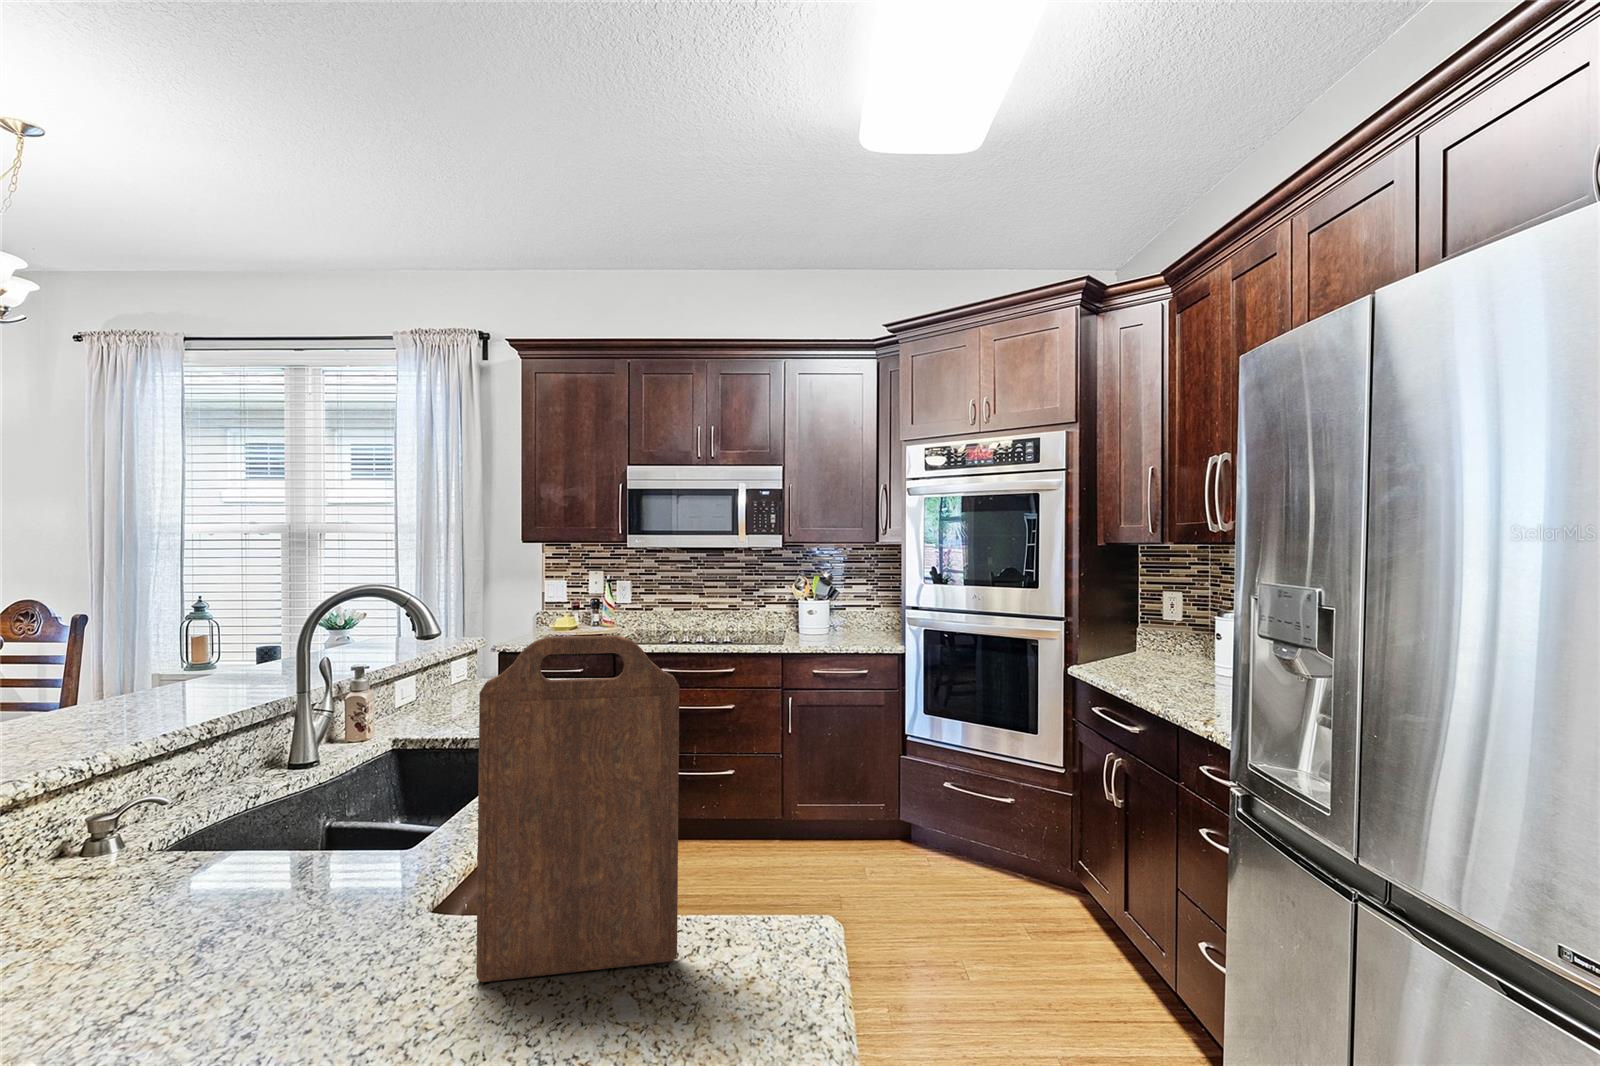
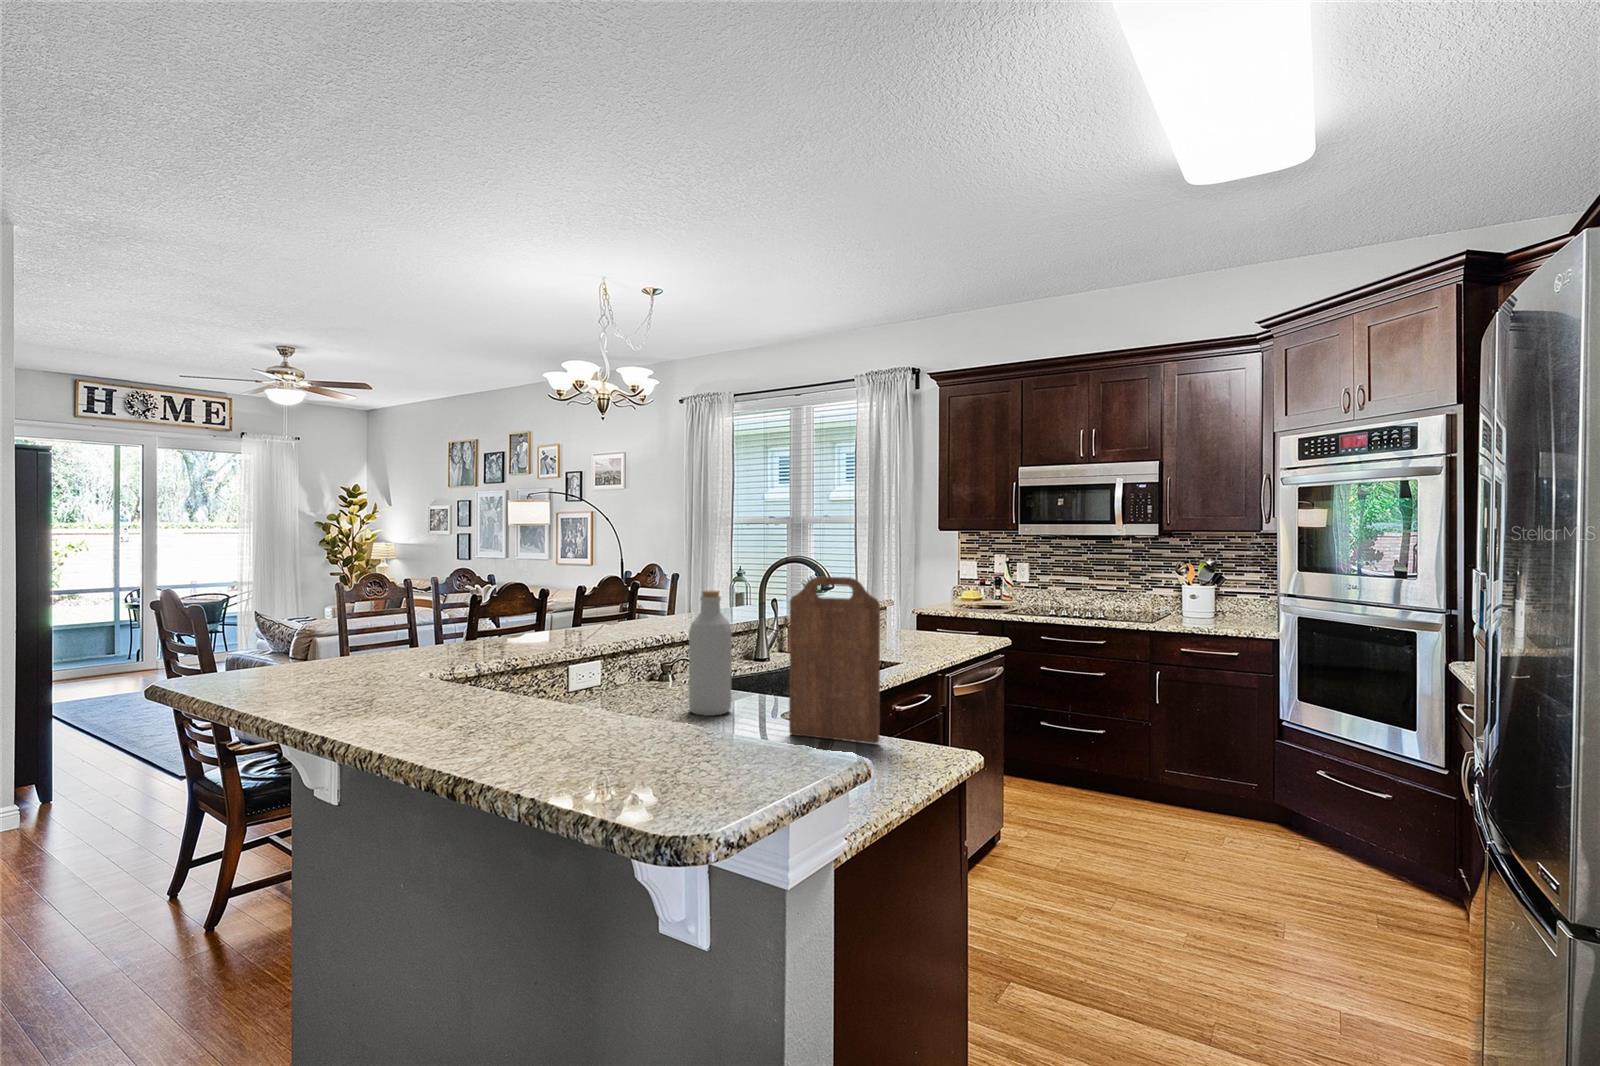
bottle: none [181,672,301,967] -> present [689,590,732,716]

